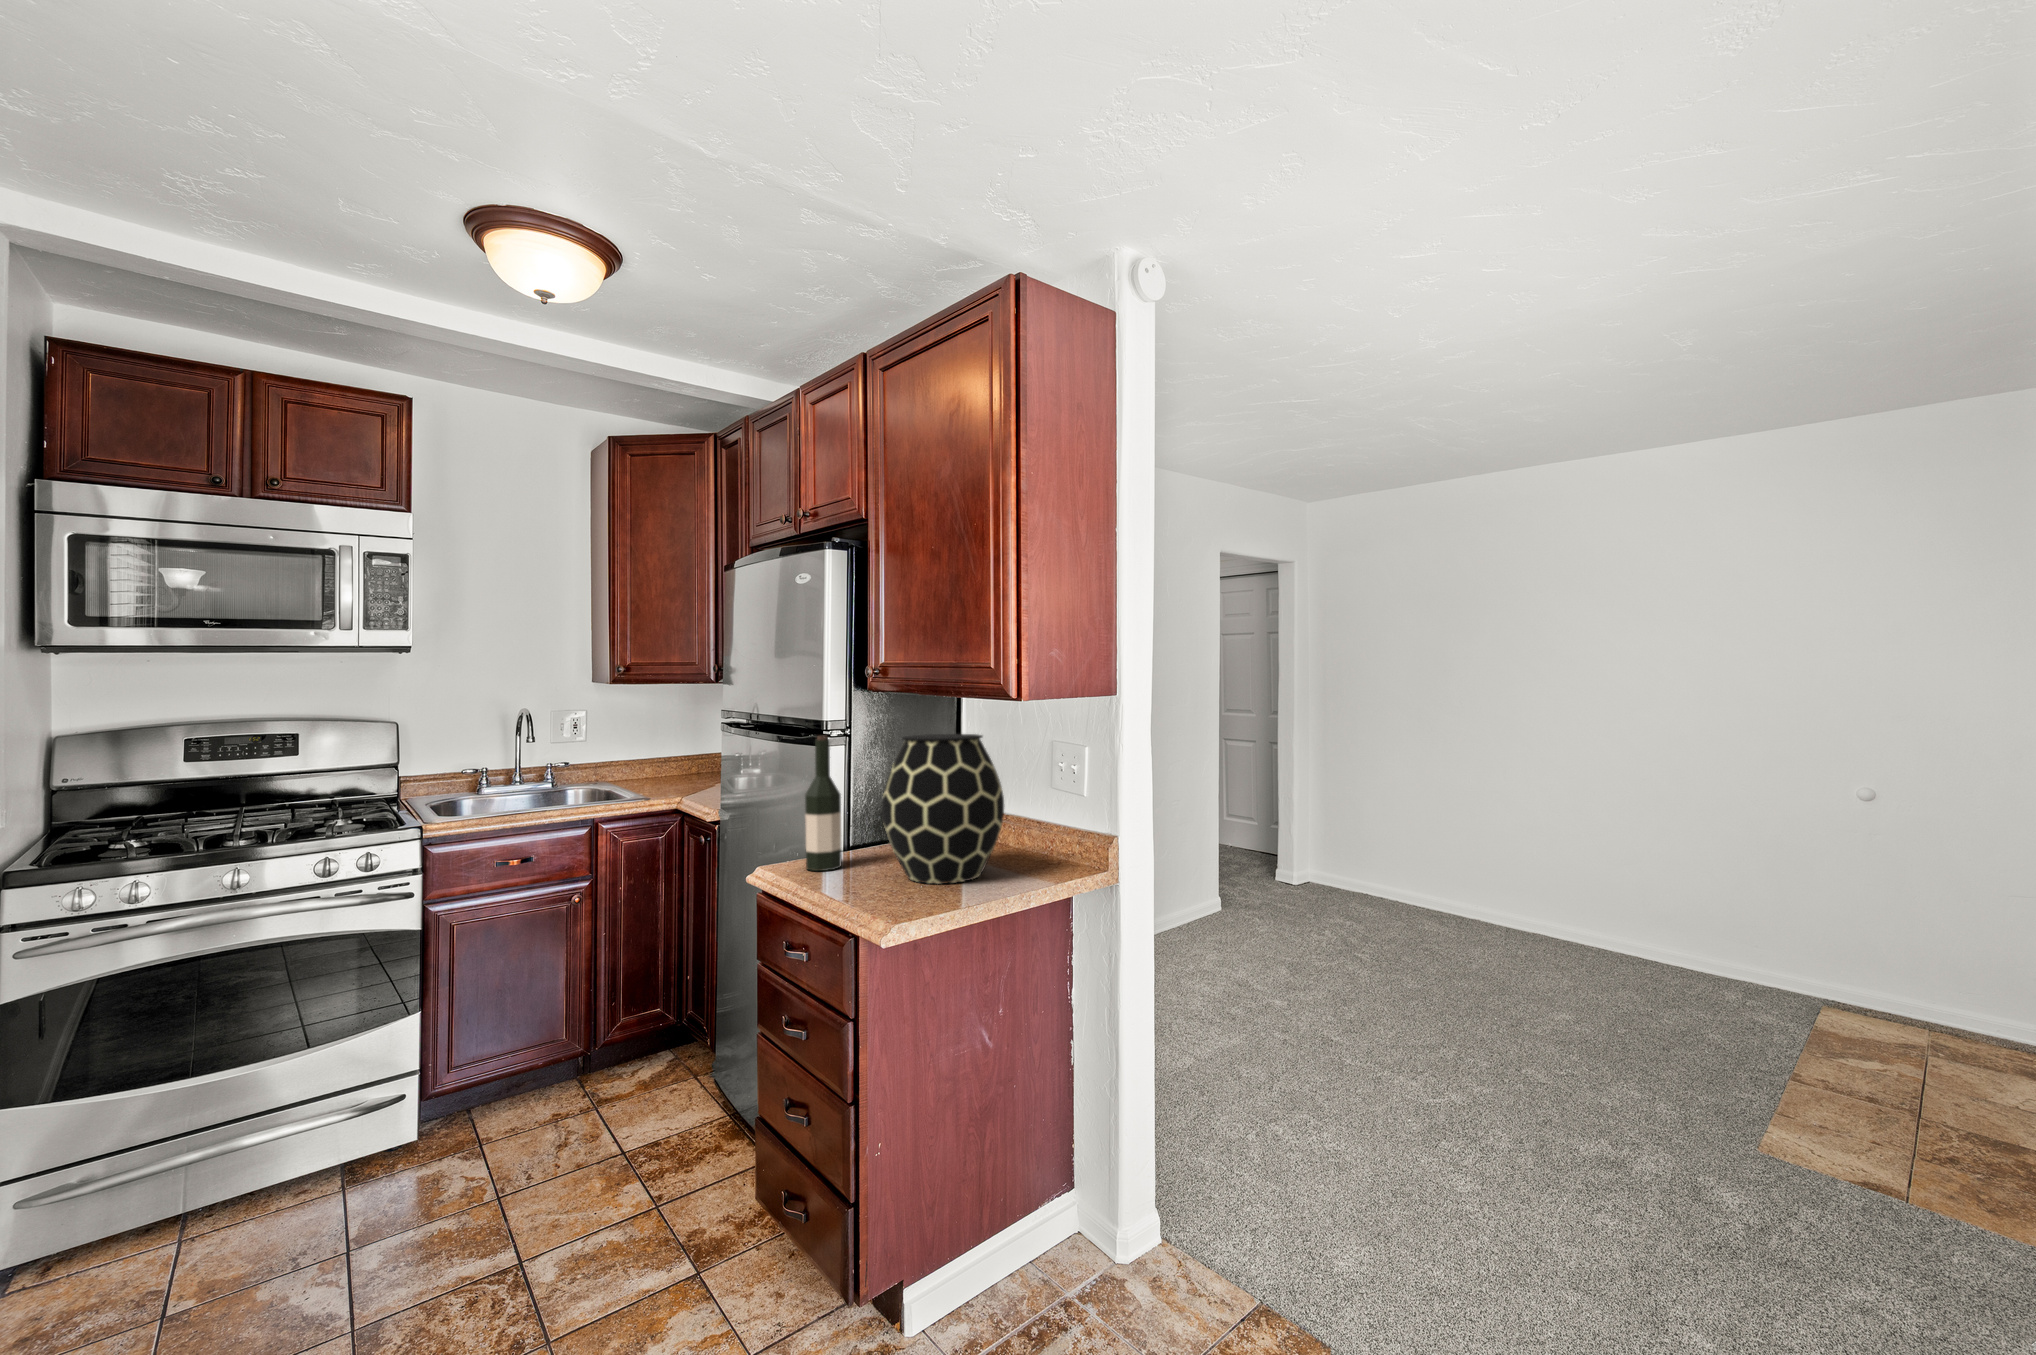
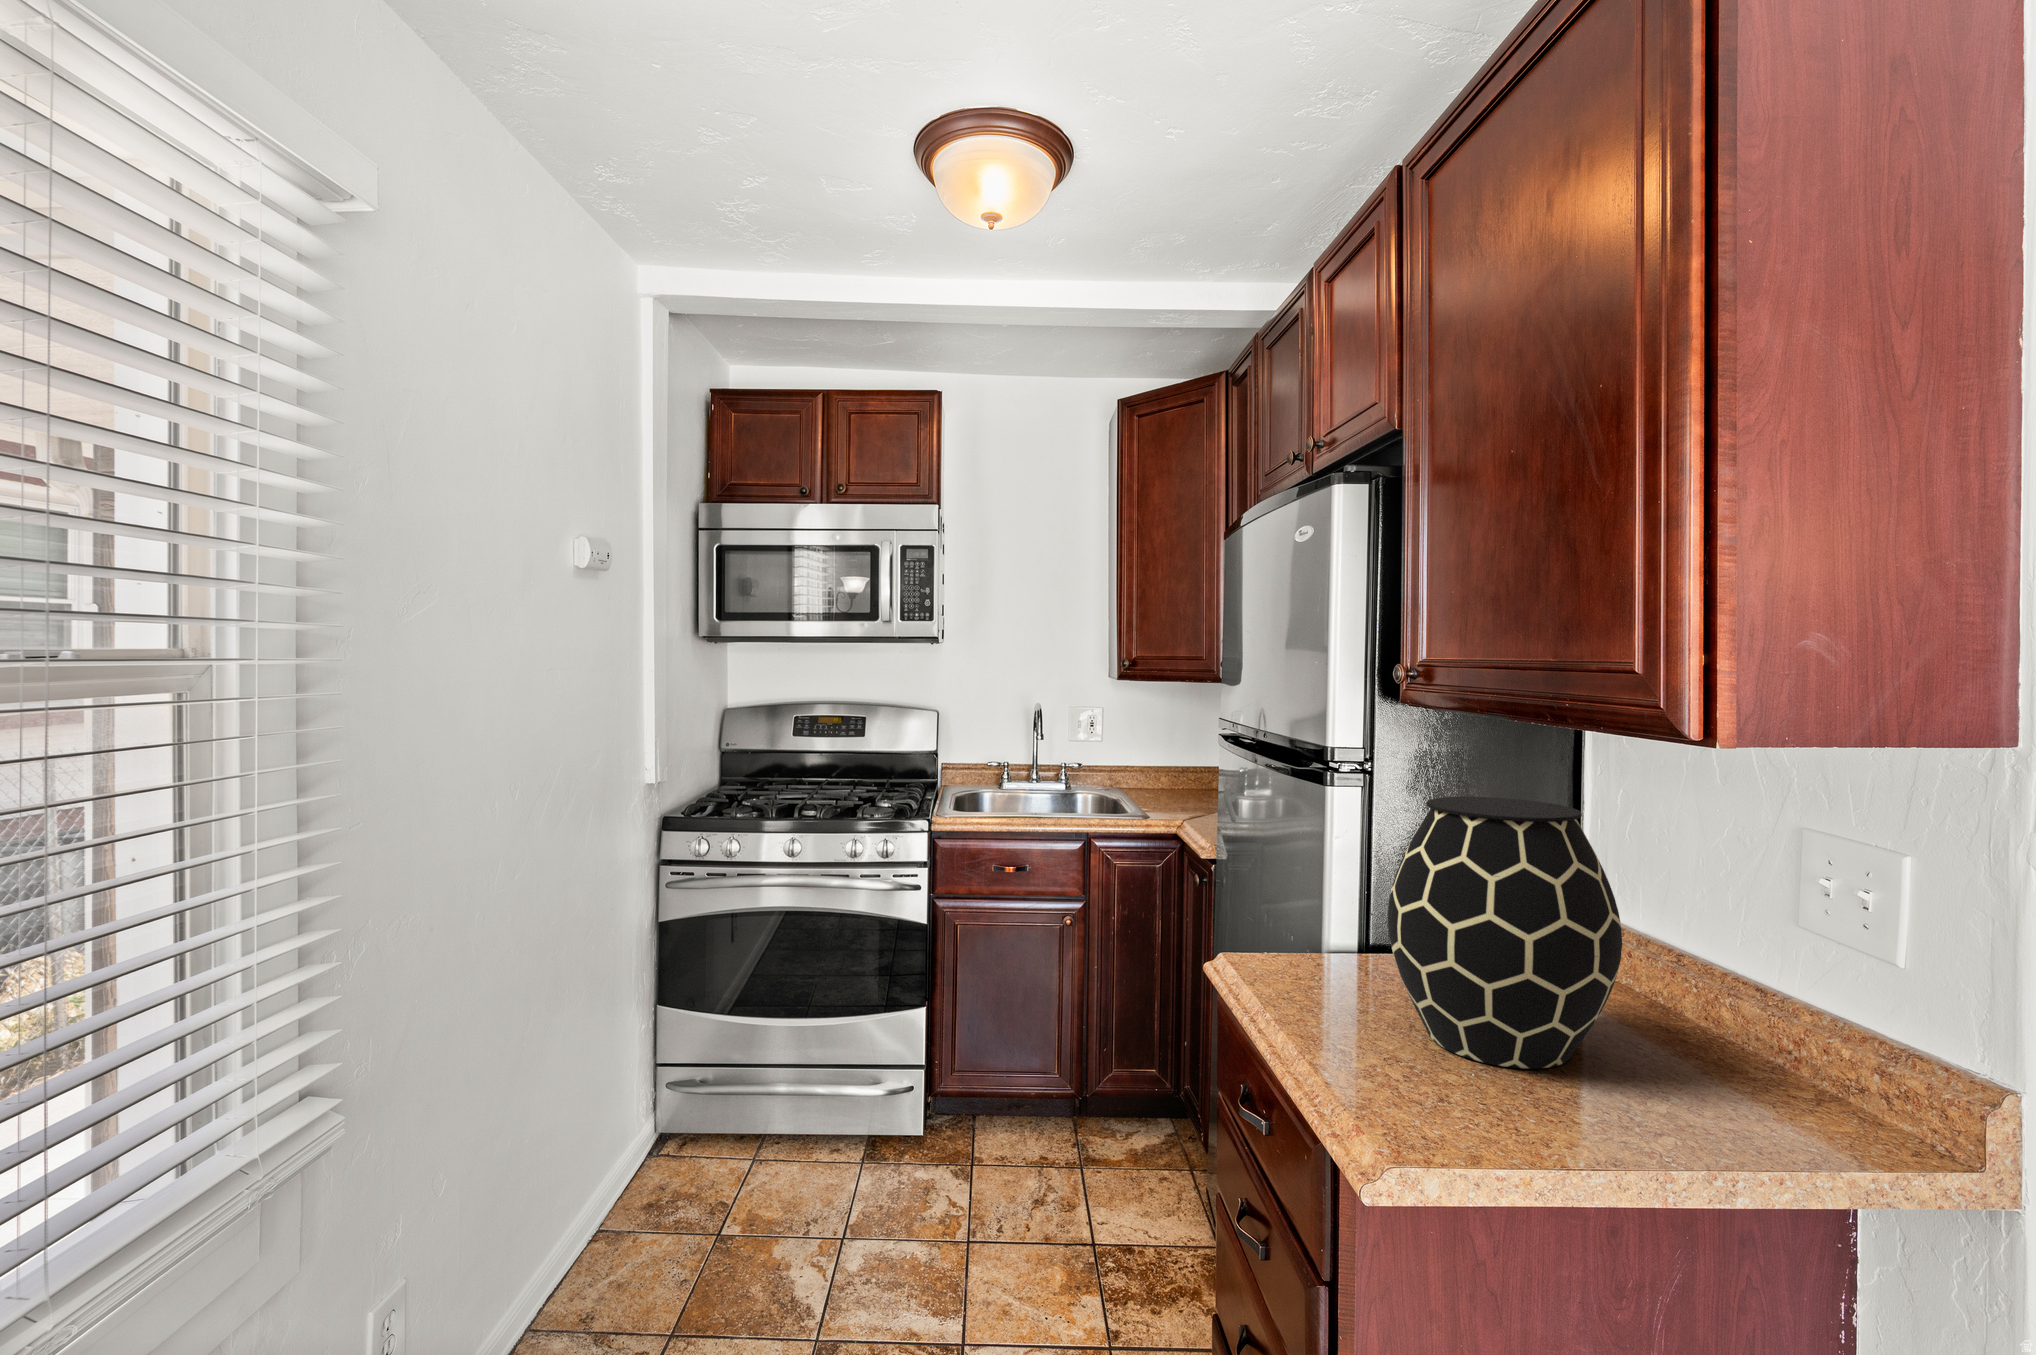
wine bottle: present [805,736,841,871] -> none [1282,779,1338,984]

